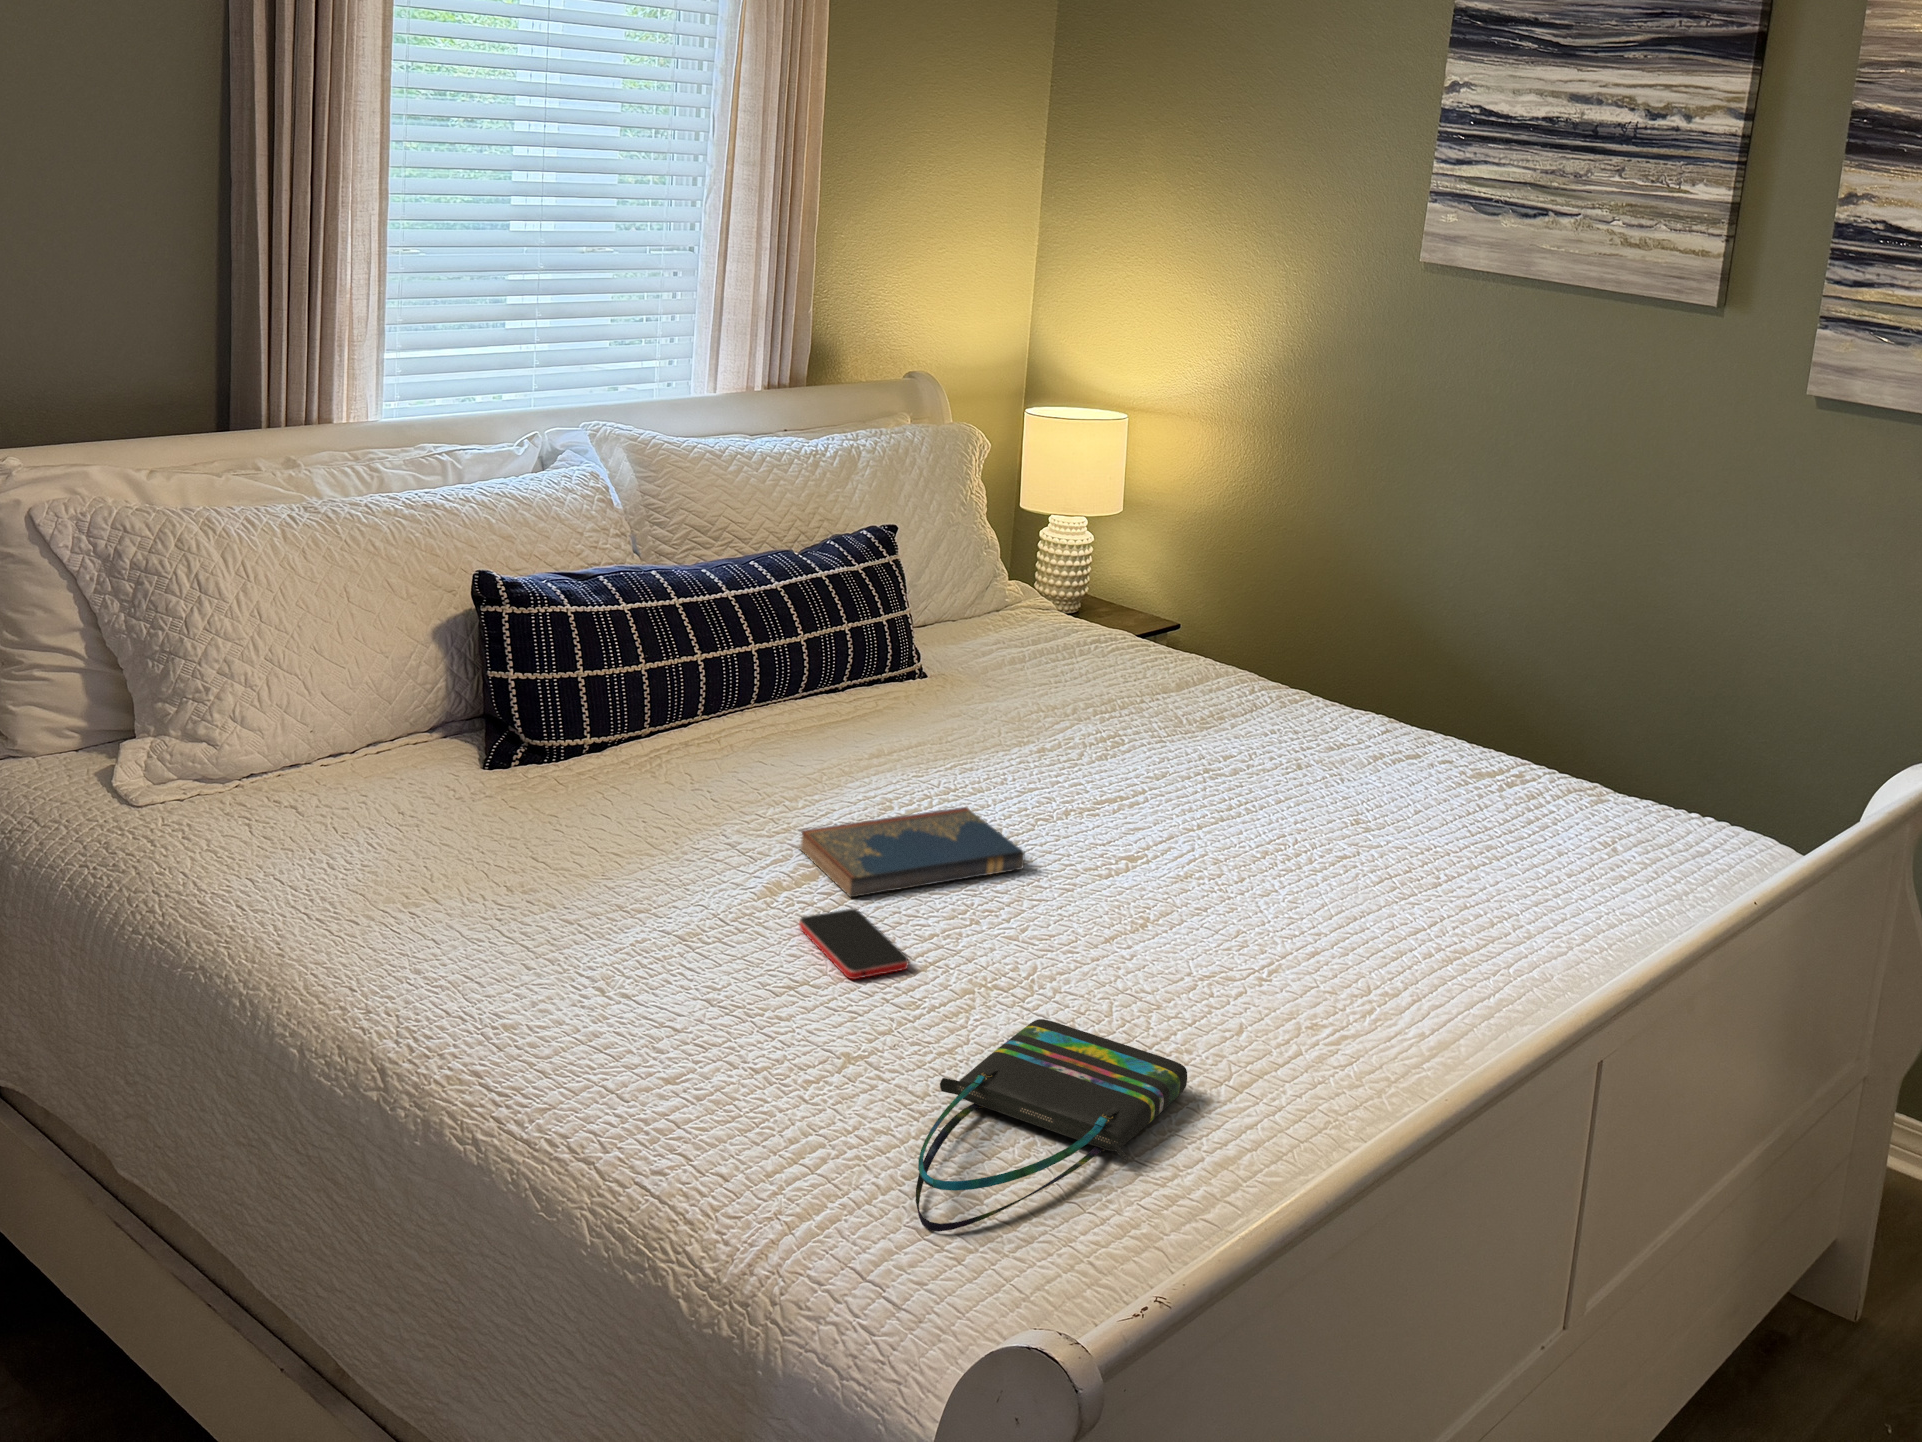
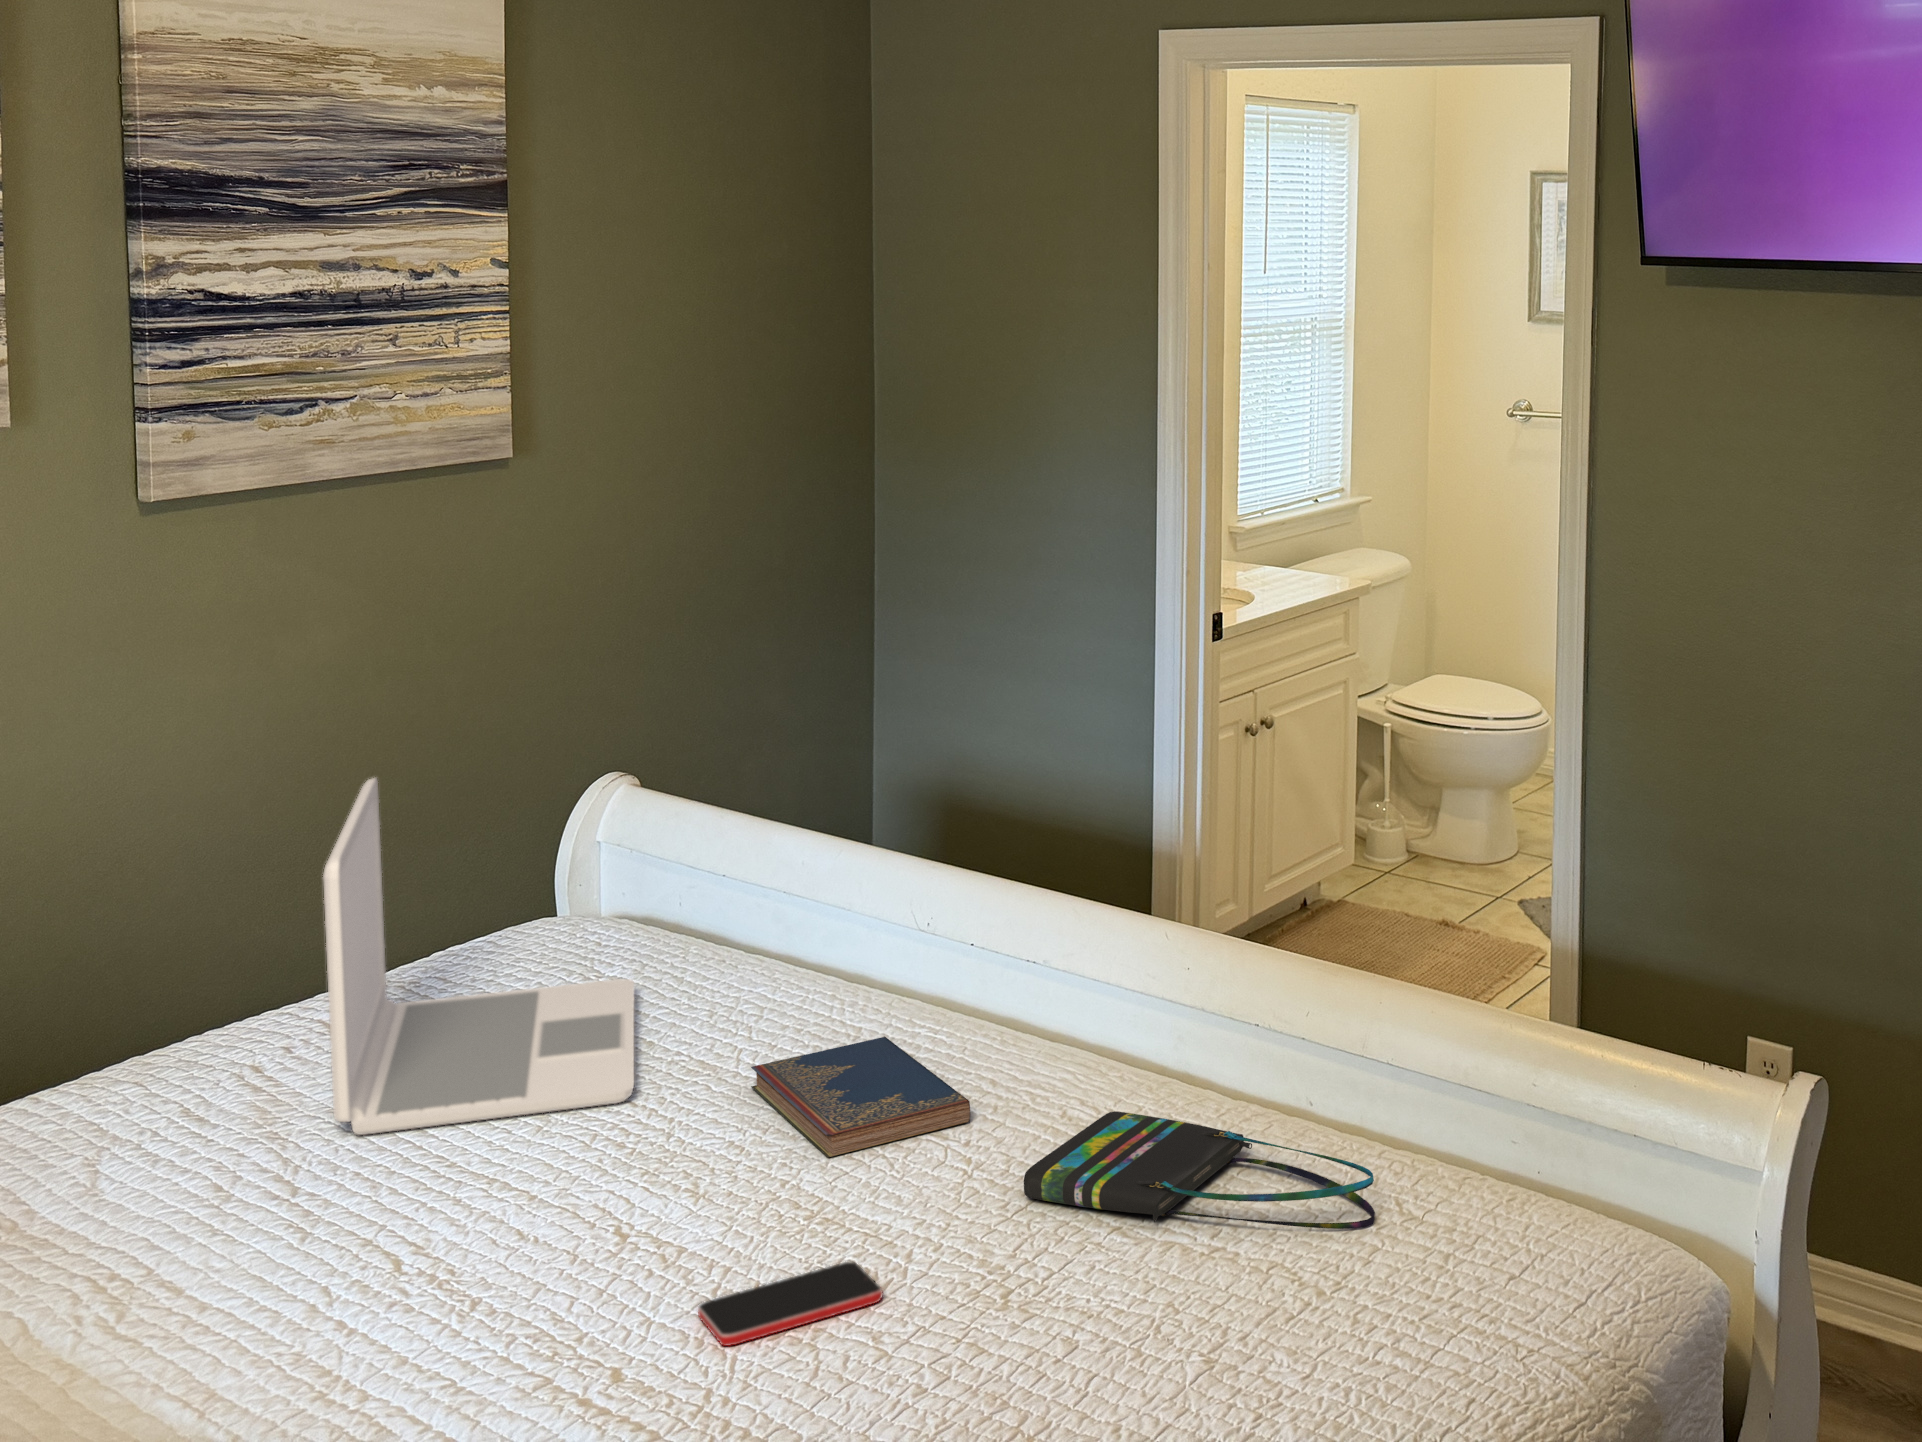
laptop: none [1201,593,1544,882] -> present [323,778,634,1135]
hardcover book: present [800,807,1025,897] -> present [751,1036,970,1157]

